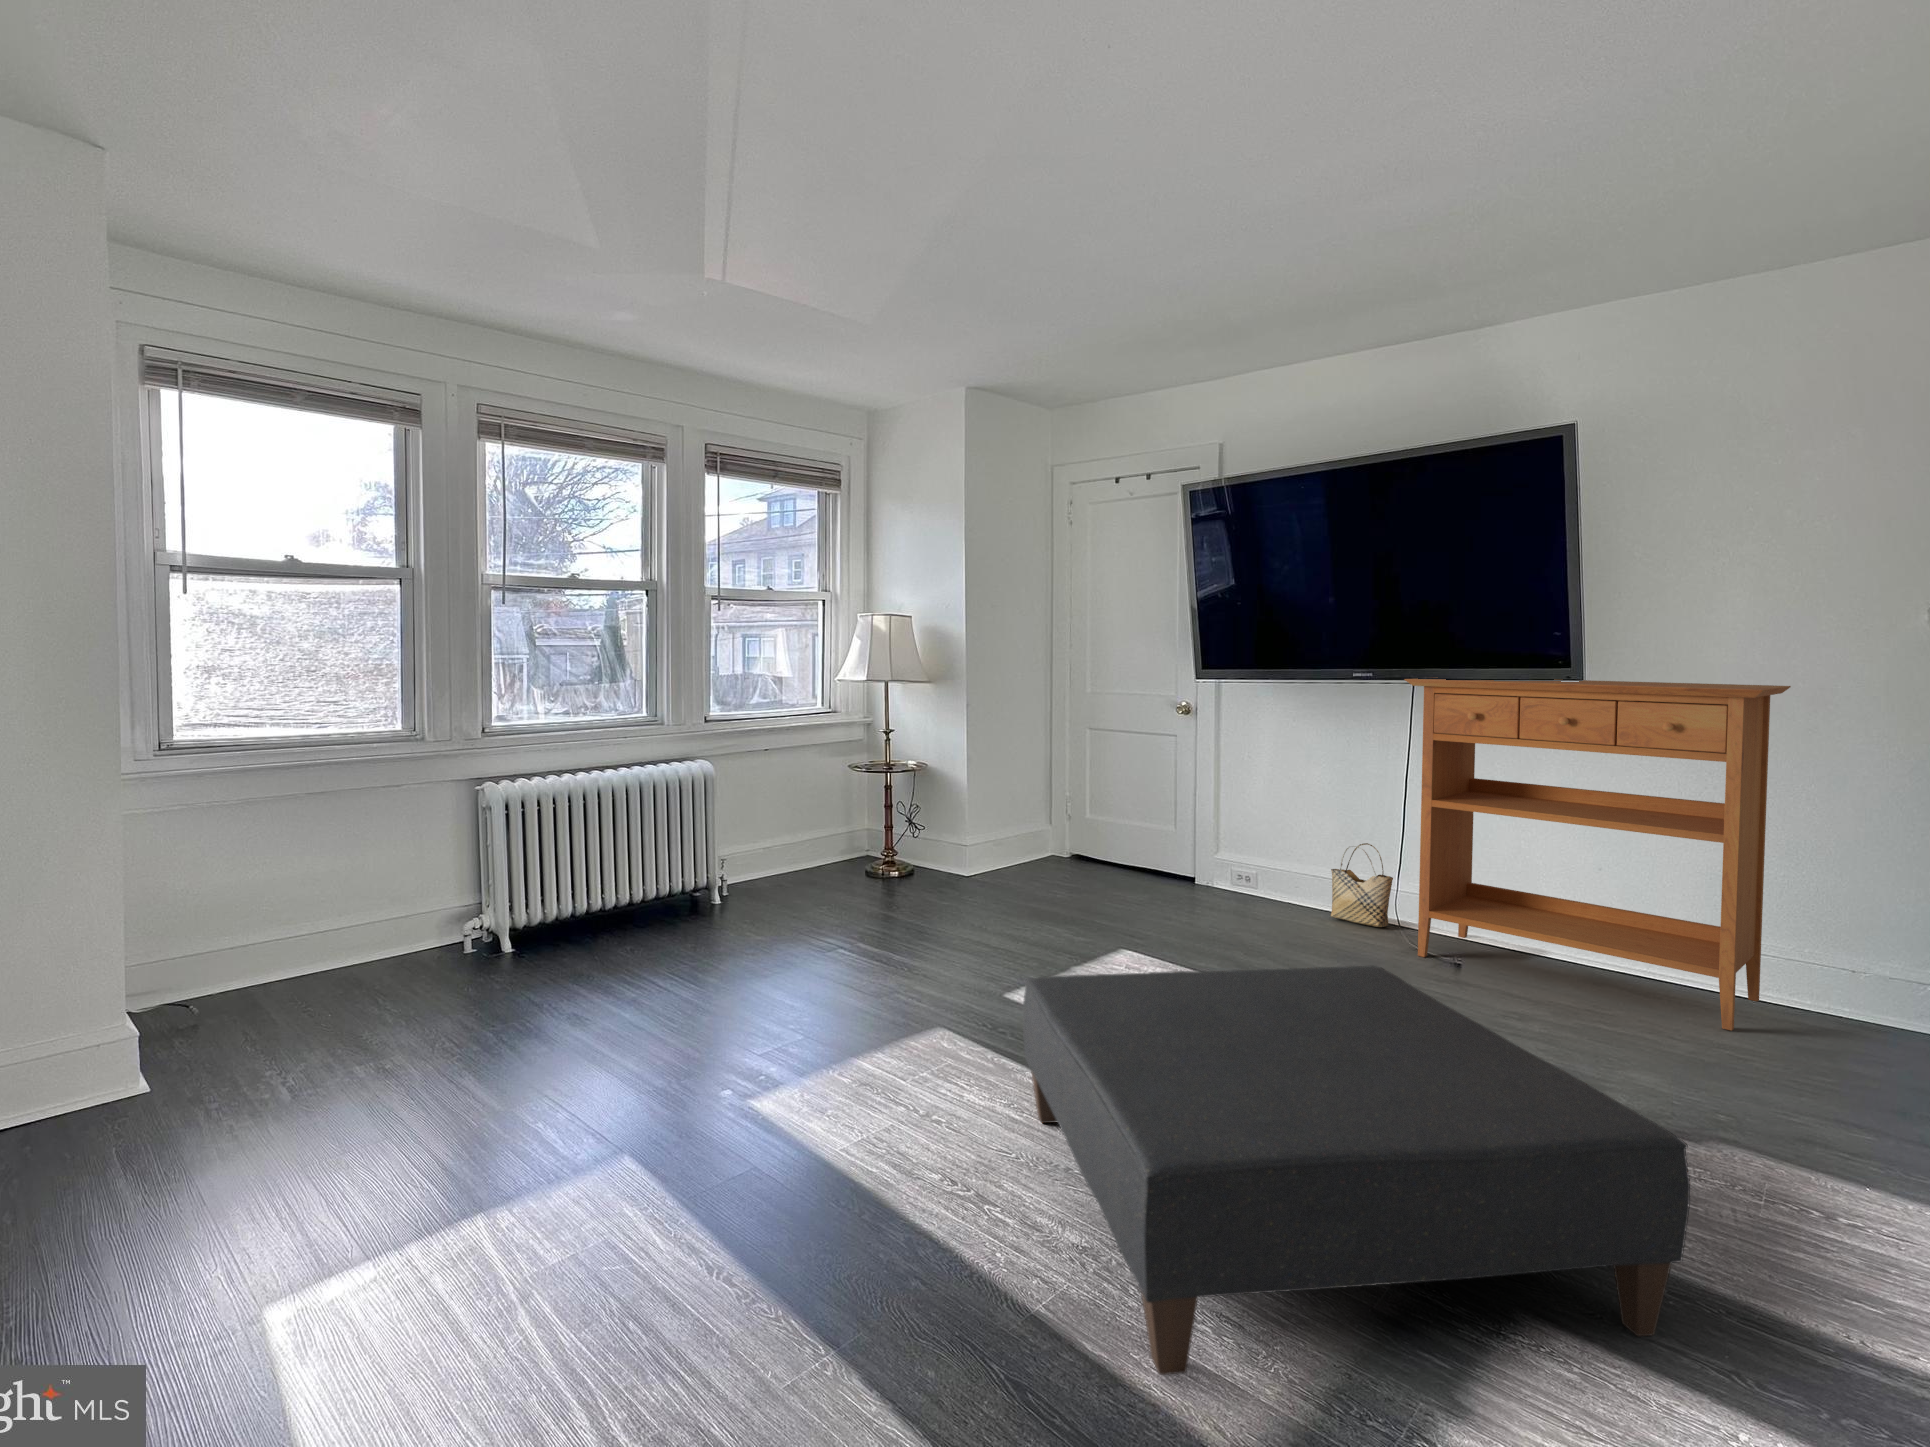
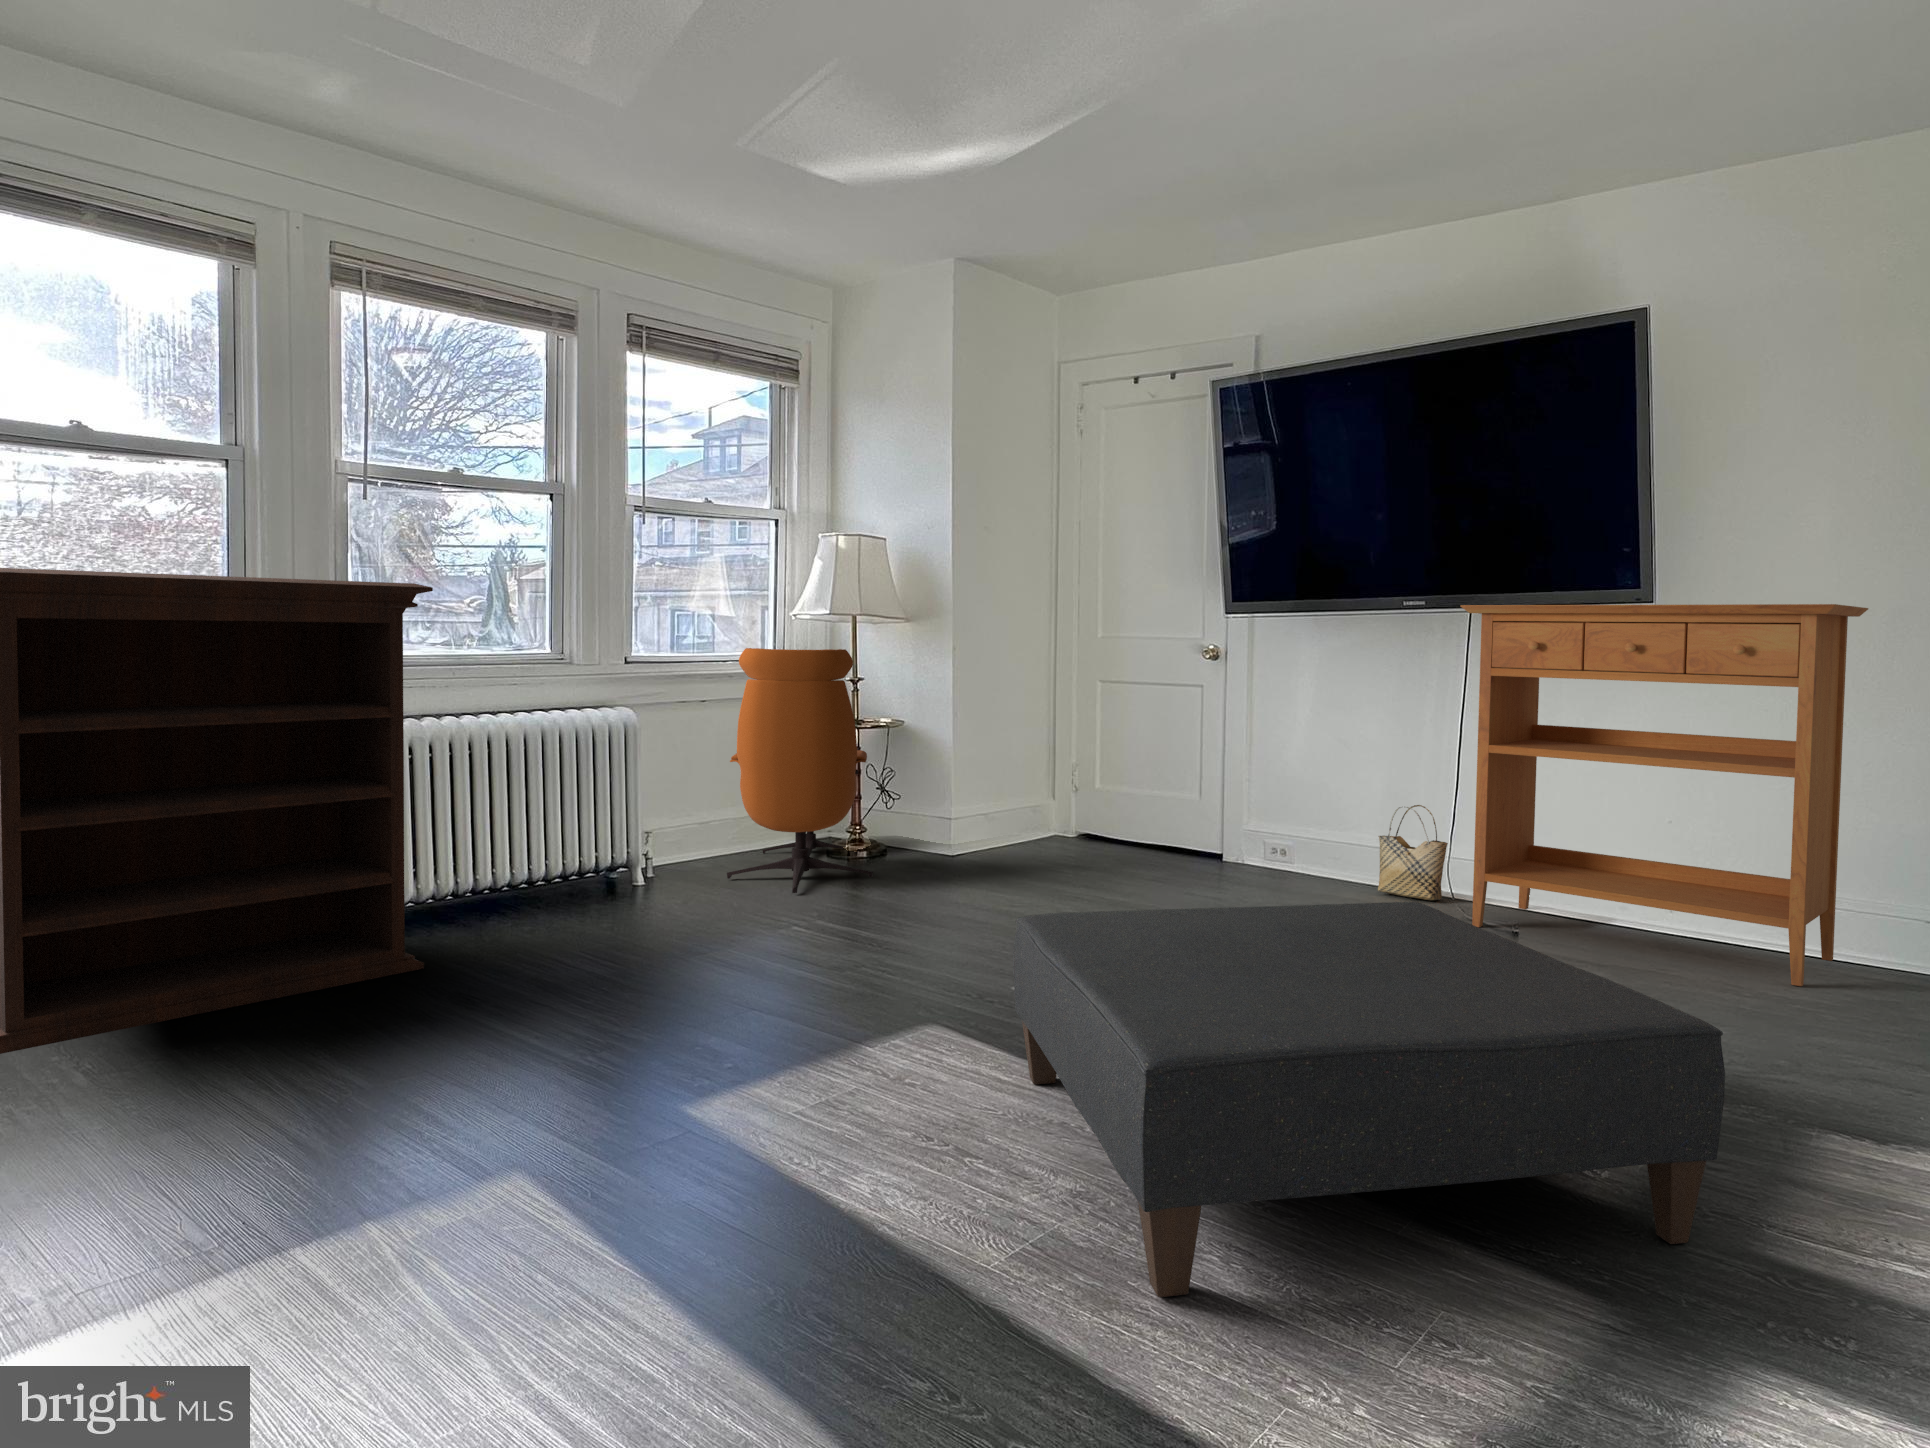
bookshelf: none [173,677,553,1069] -> present [0,568,433,1054]
lounge chair: none [785,714,902,913] -> present [727,648,873,893]

